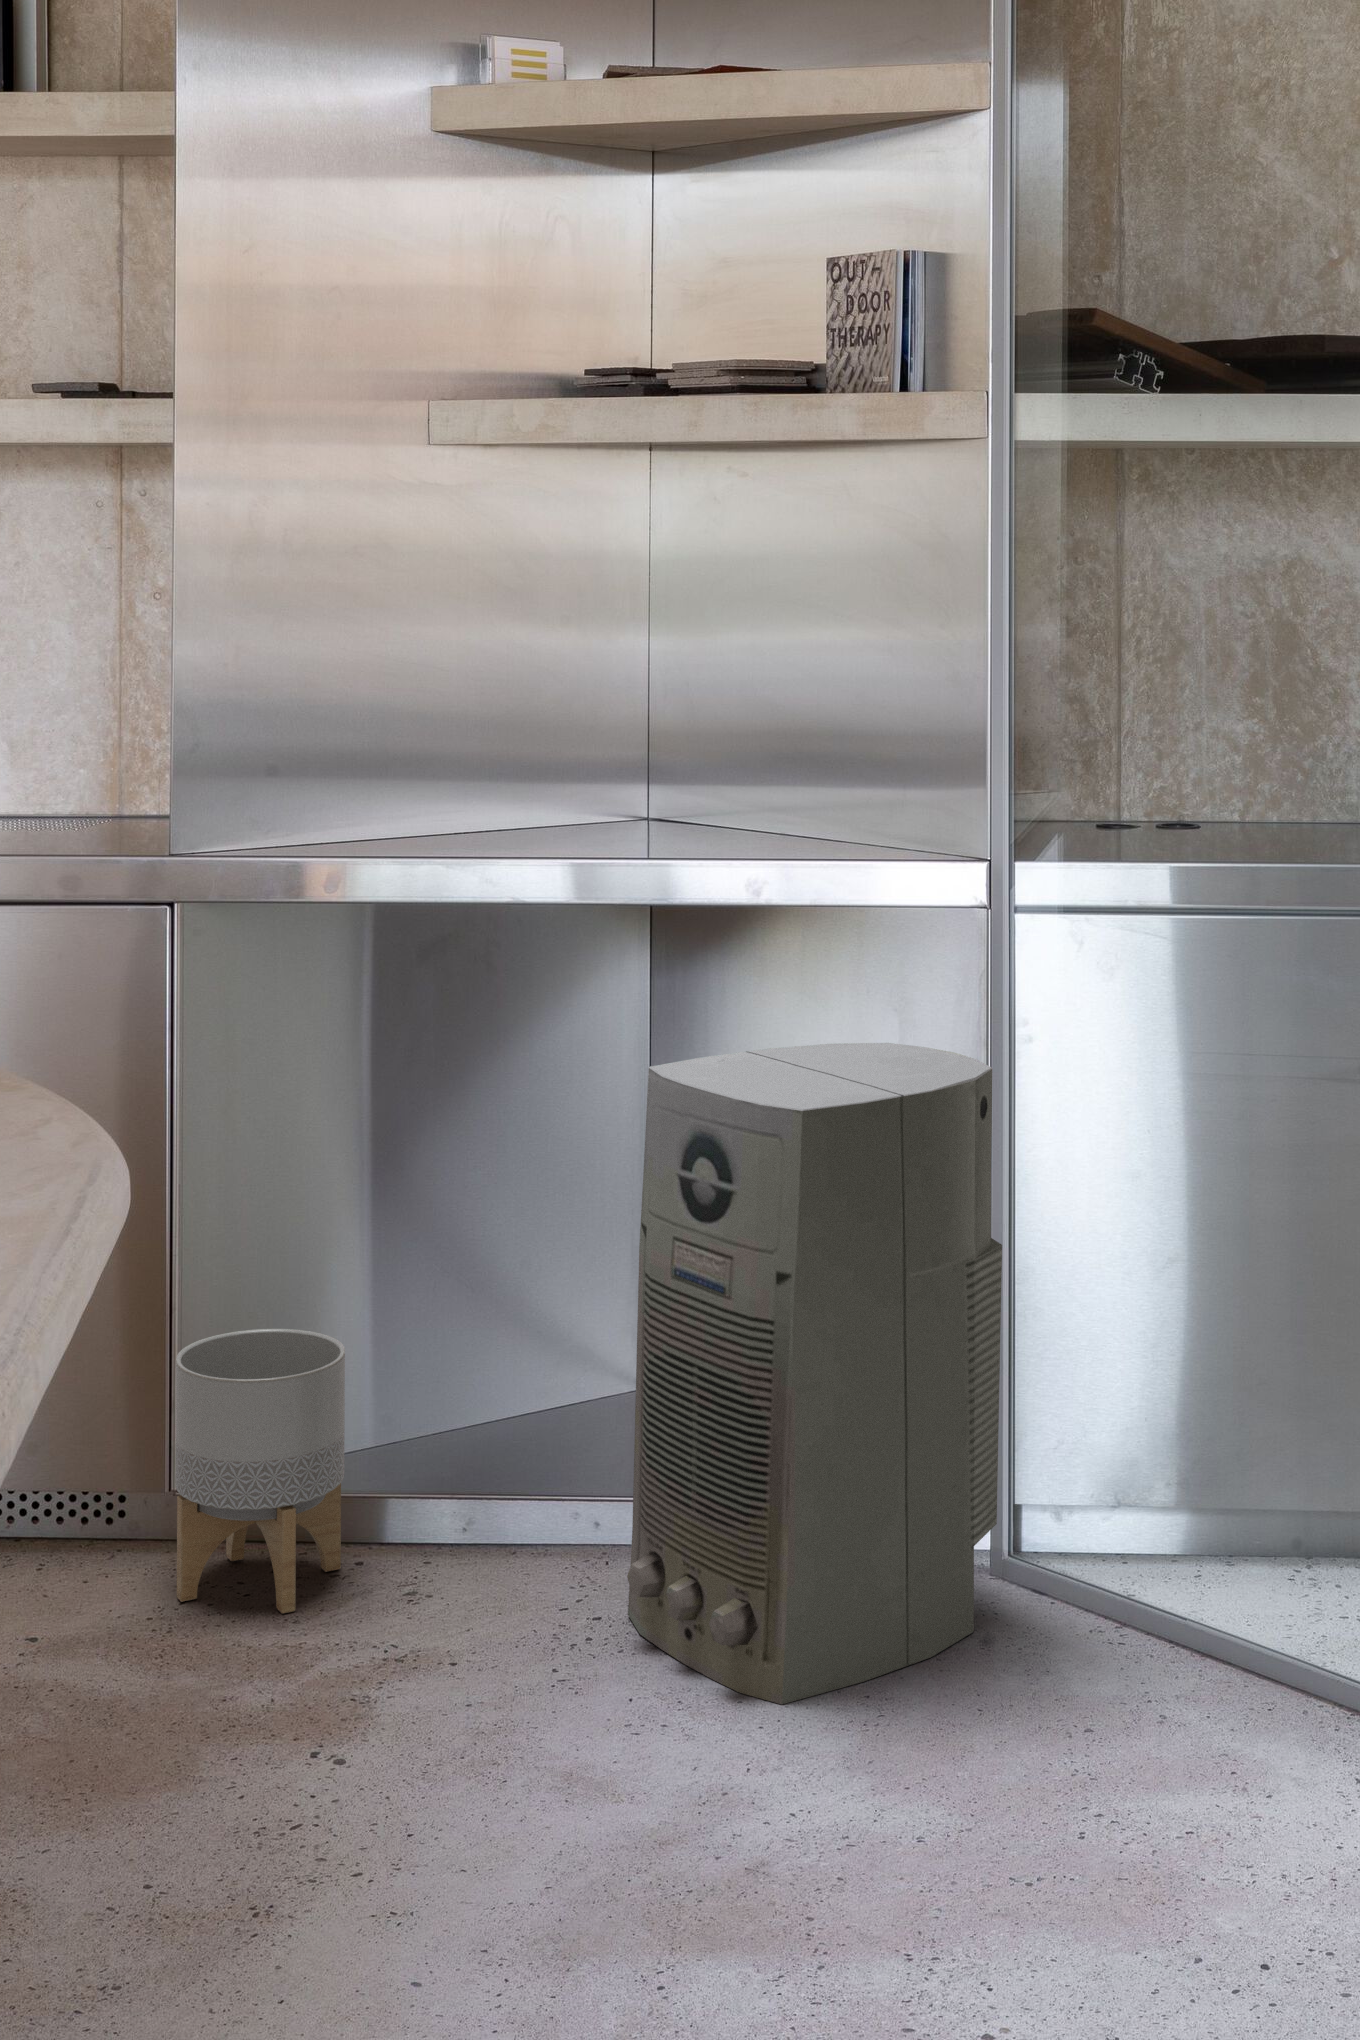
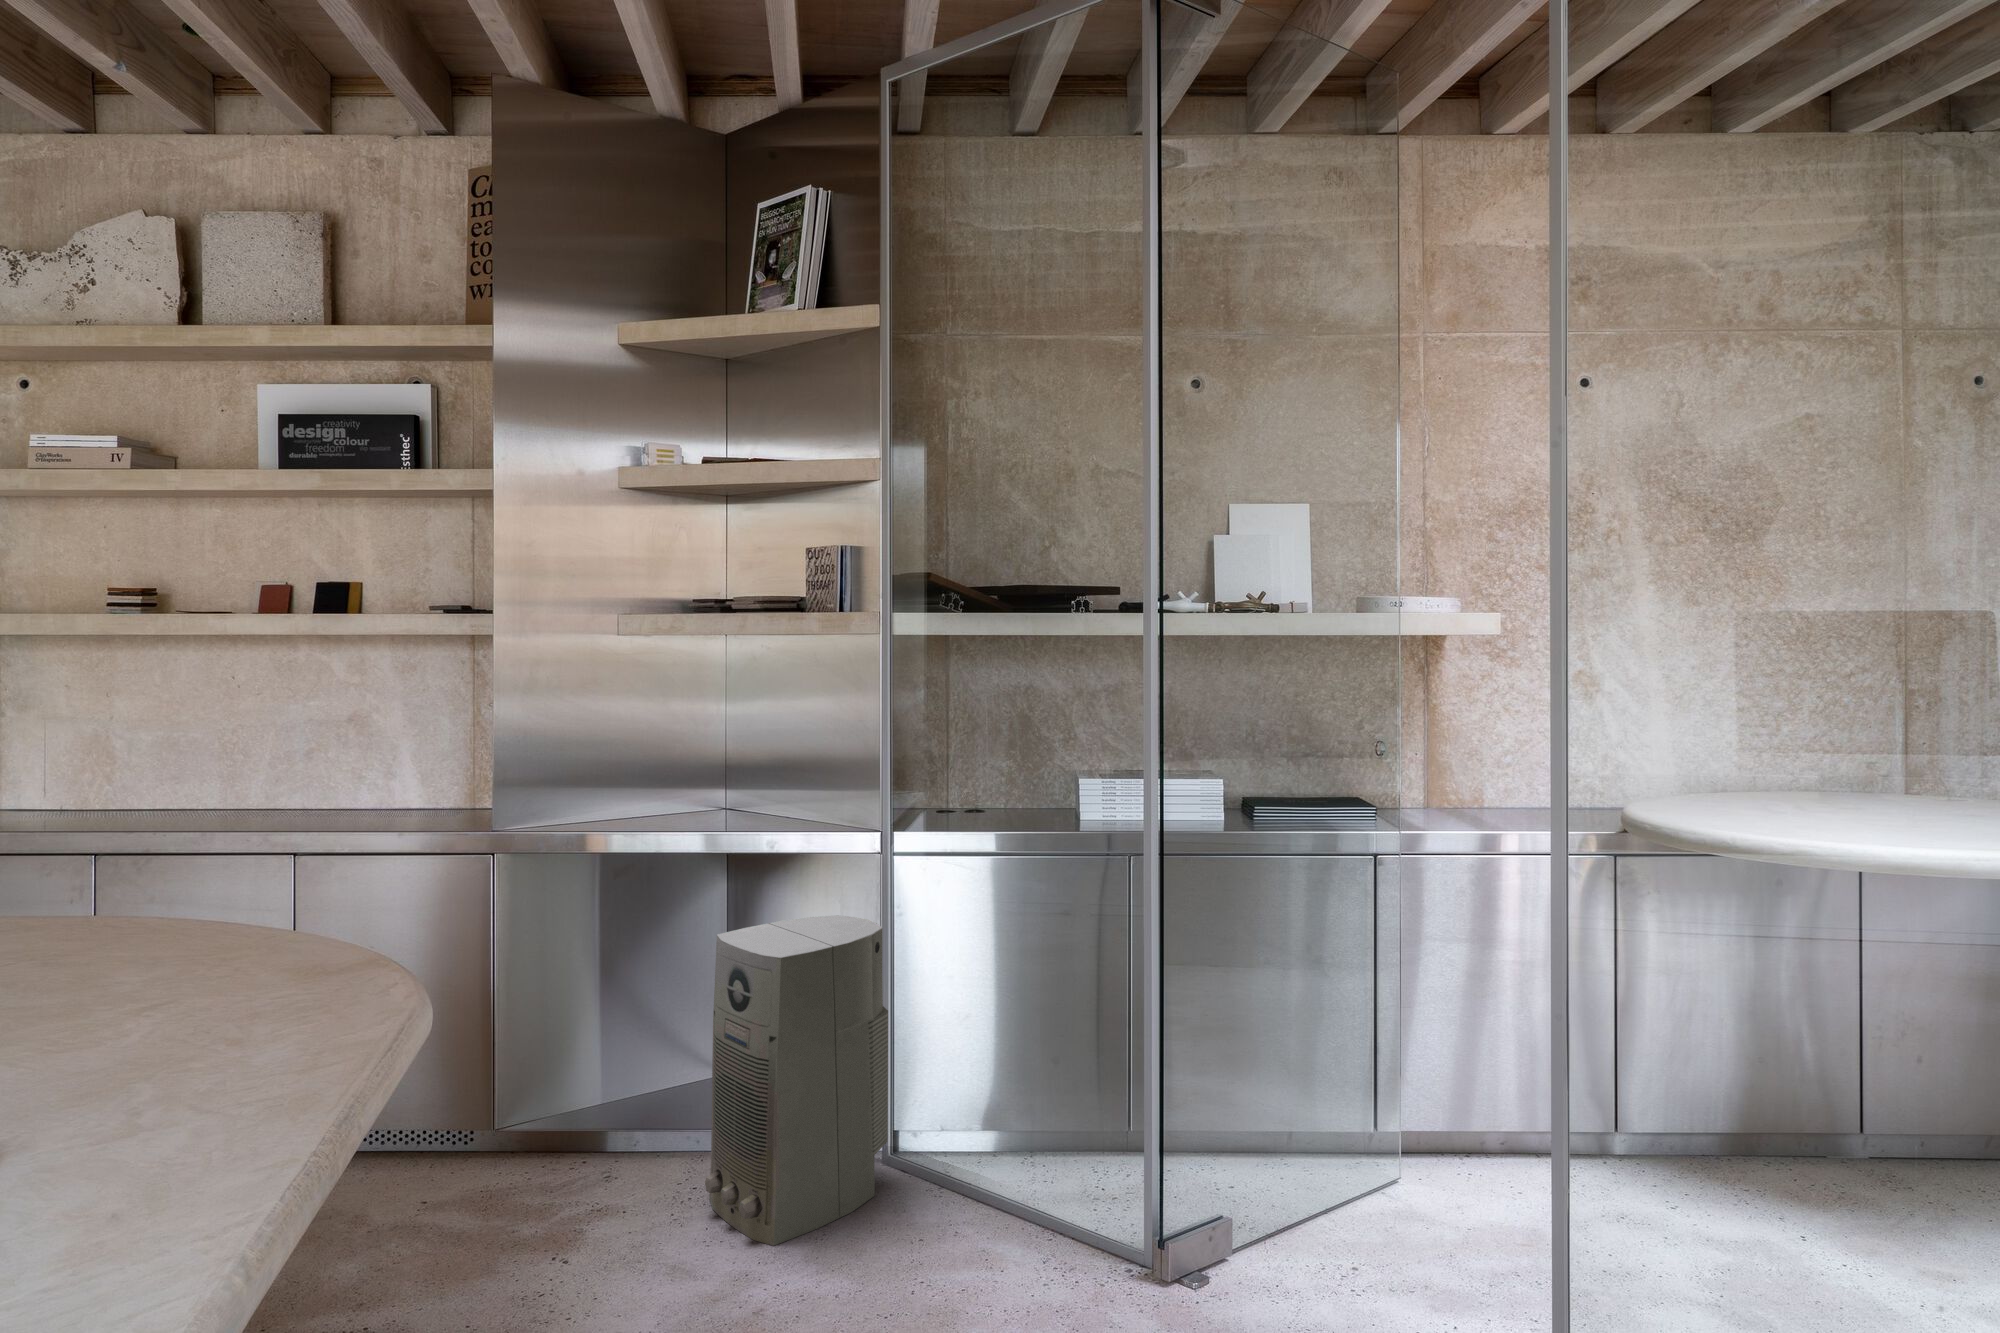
planter: present [175,1329,345,1614] -> none [484,1065,573,1210]

